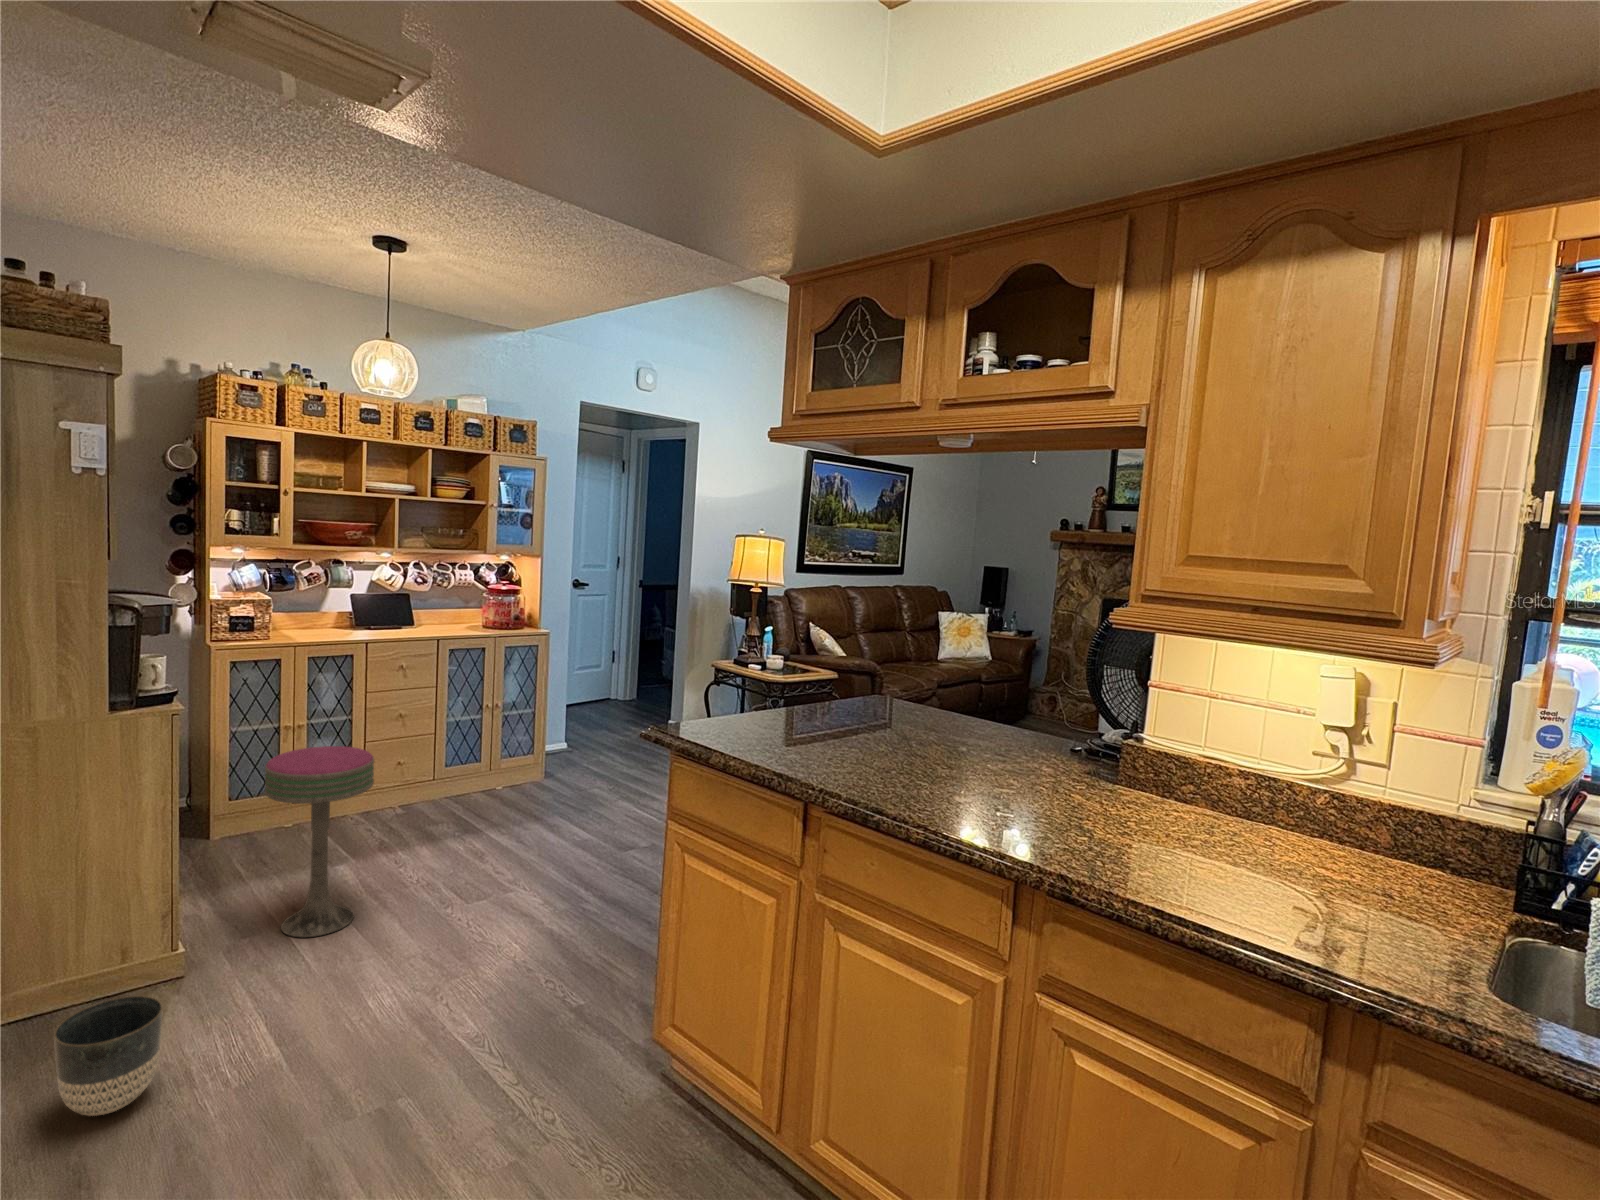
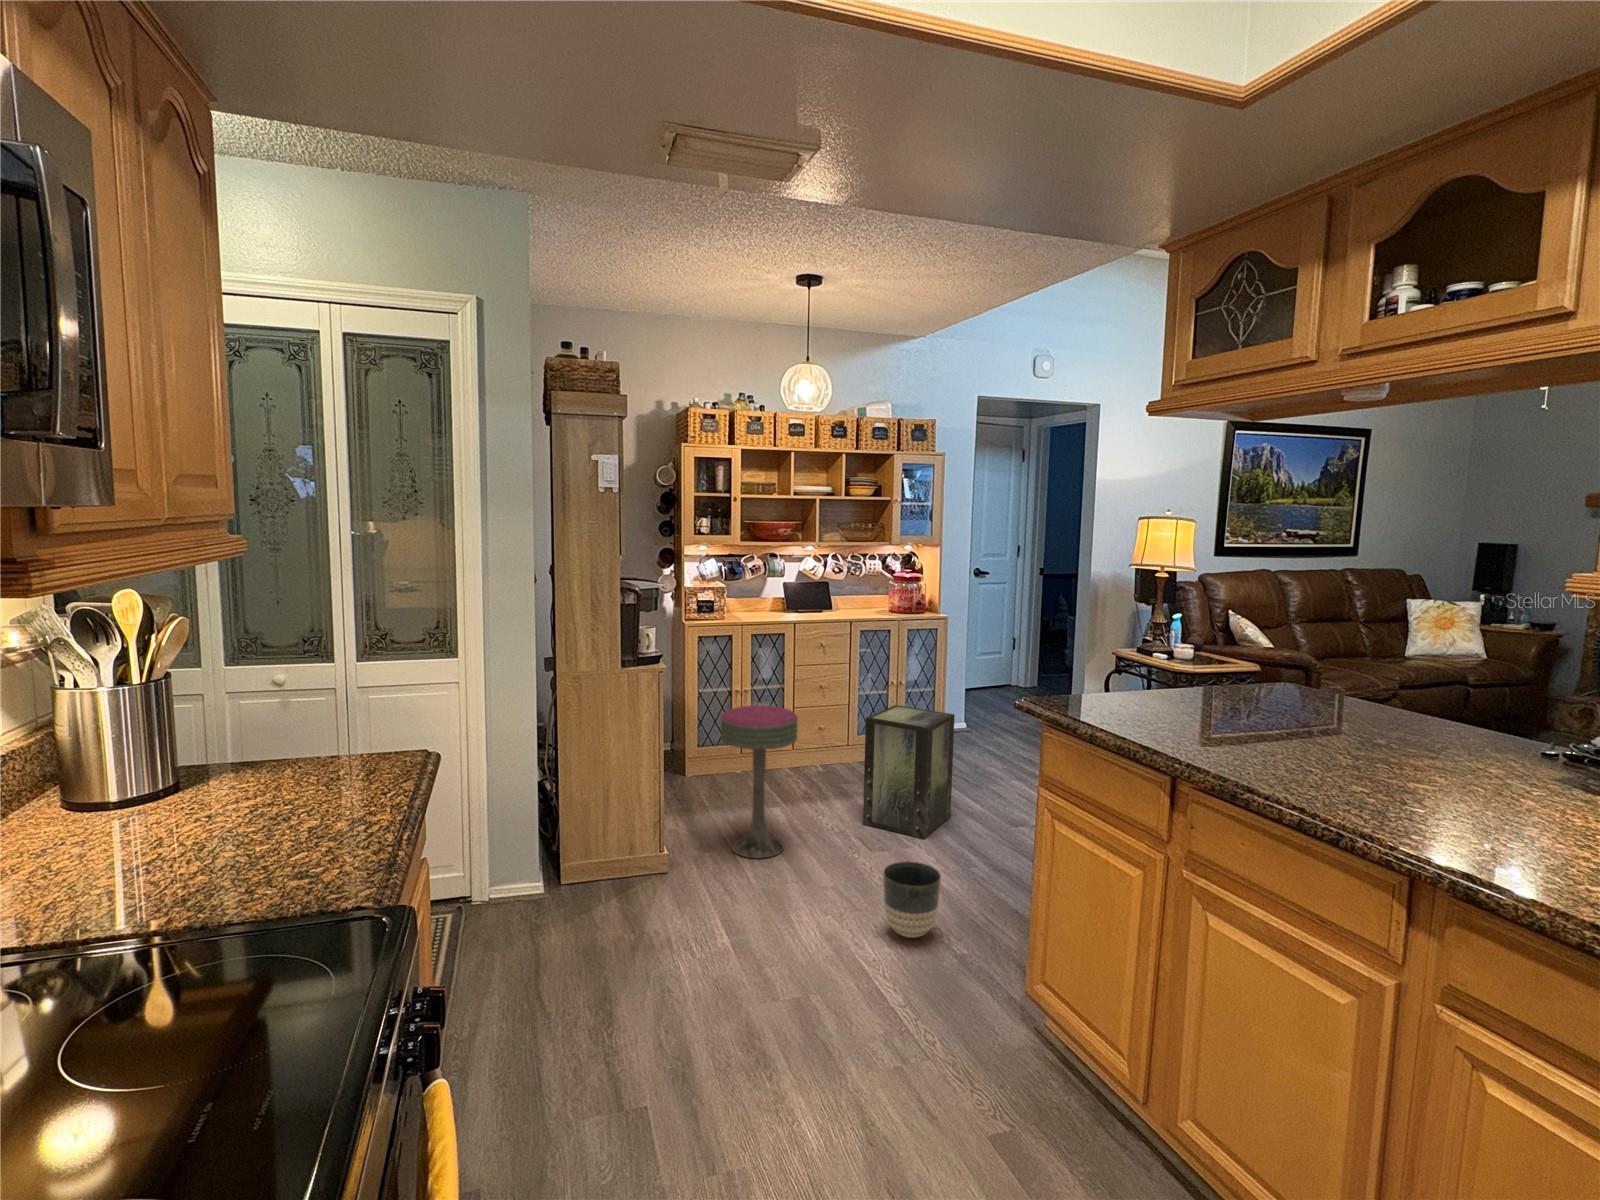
storage box: none [456,732,562,878] -> present [863,705,954,839]
planter: present [54,996,163,1116] -> present [883,862,941,938]

